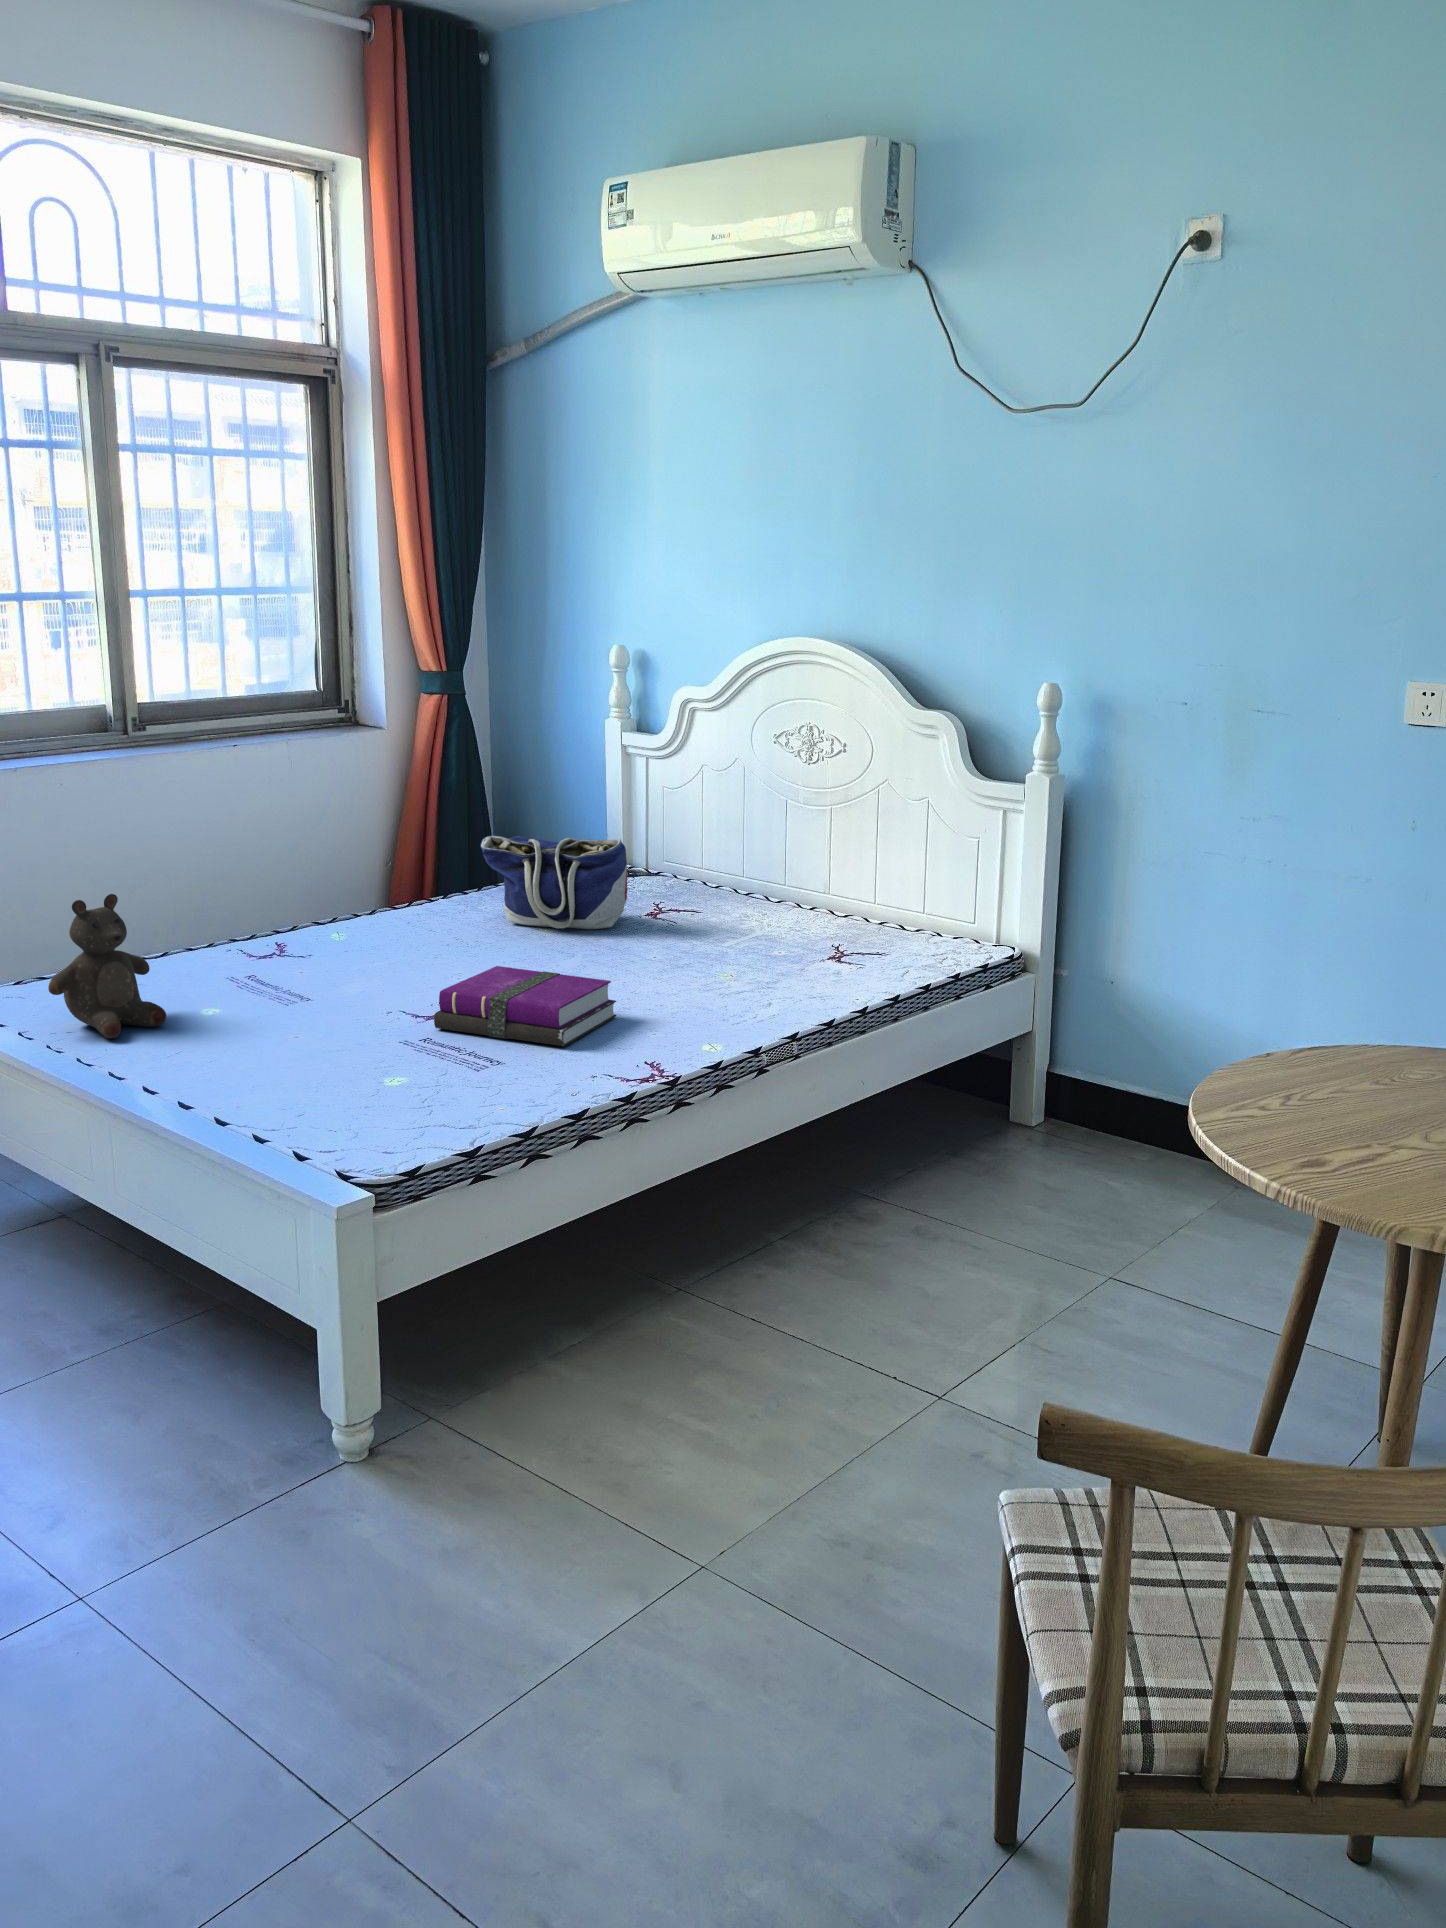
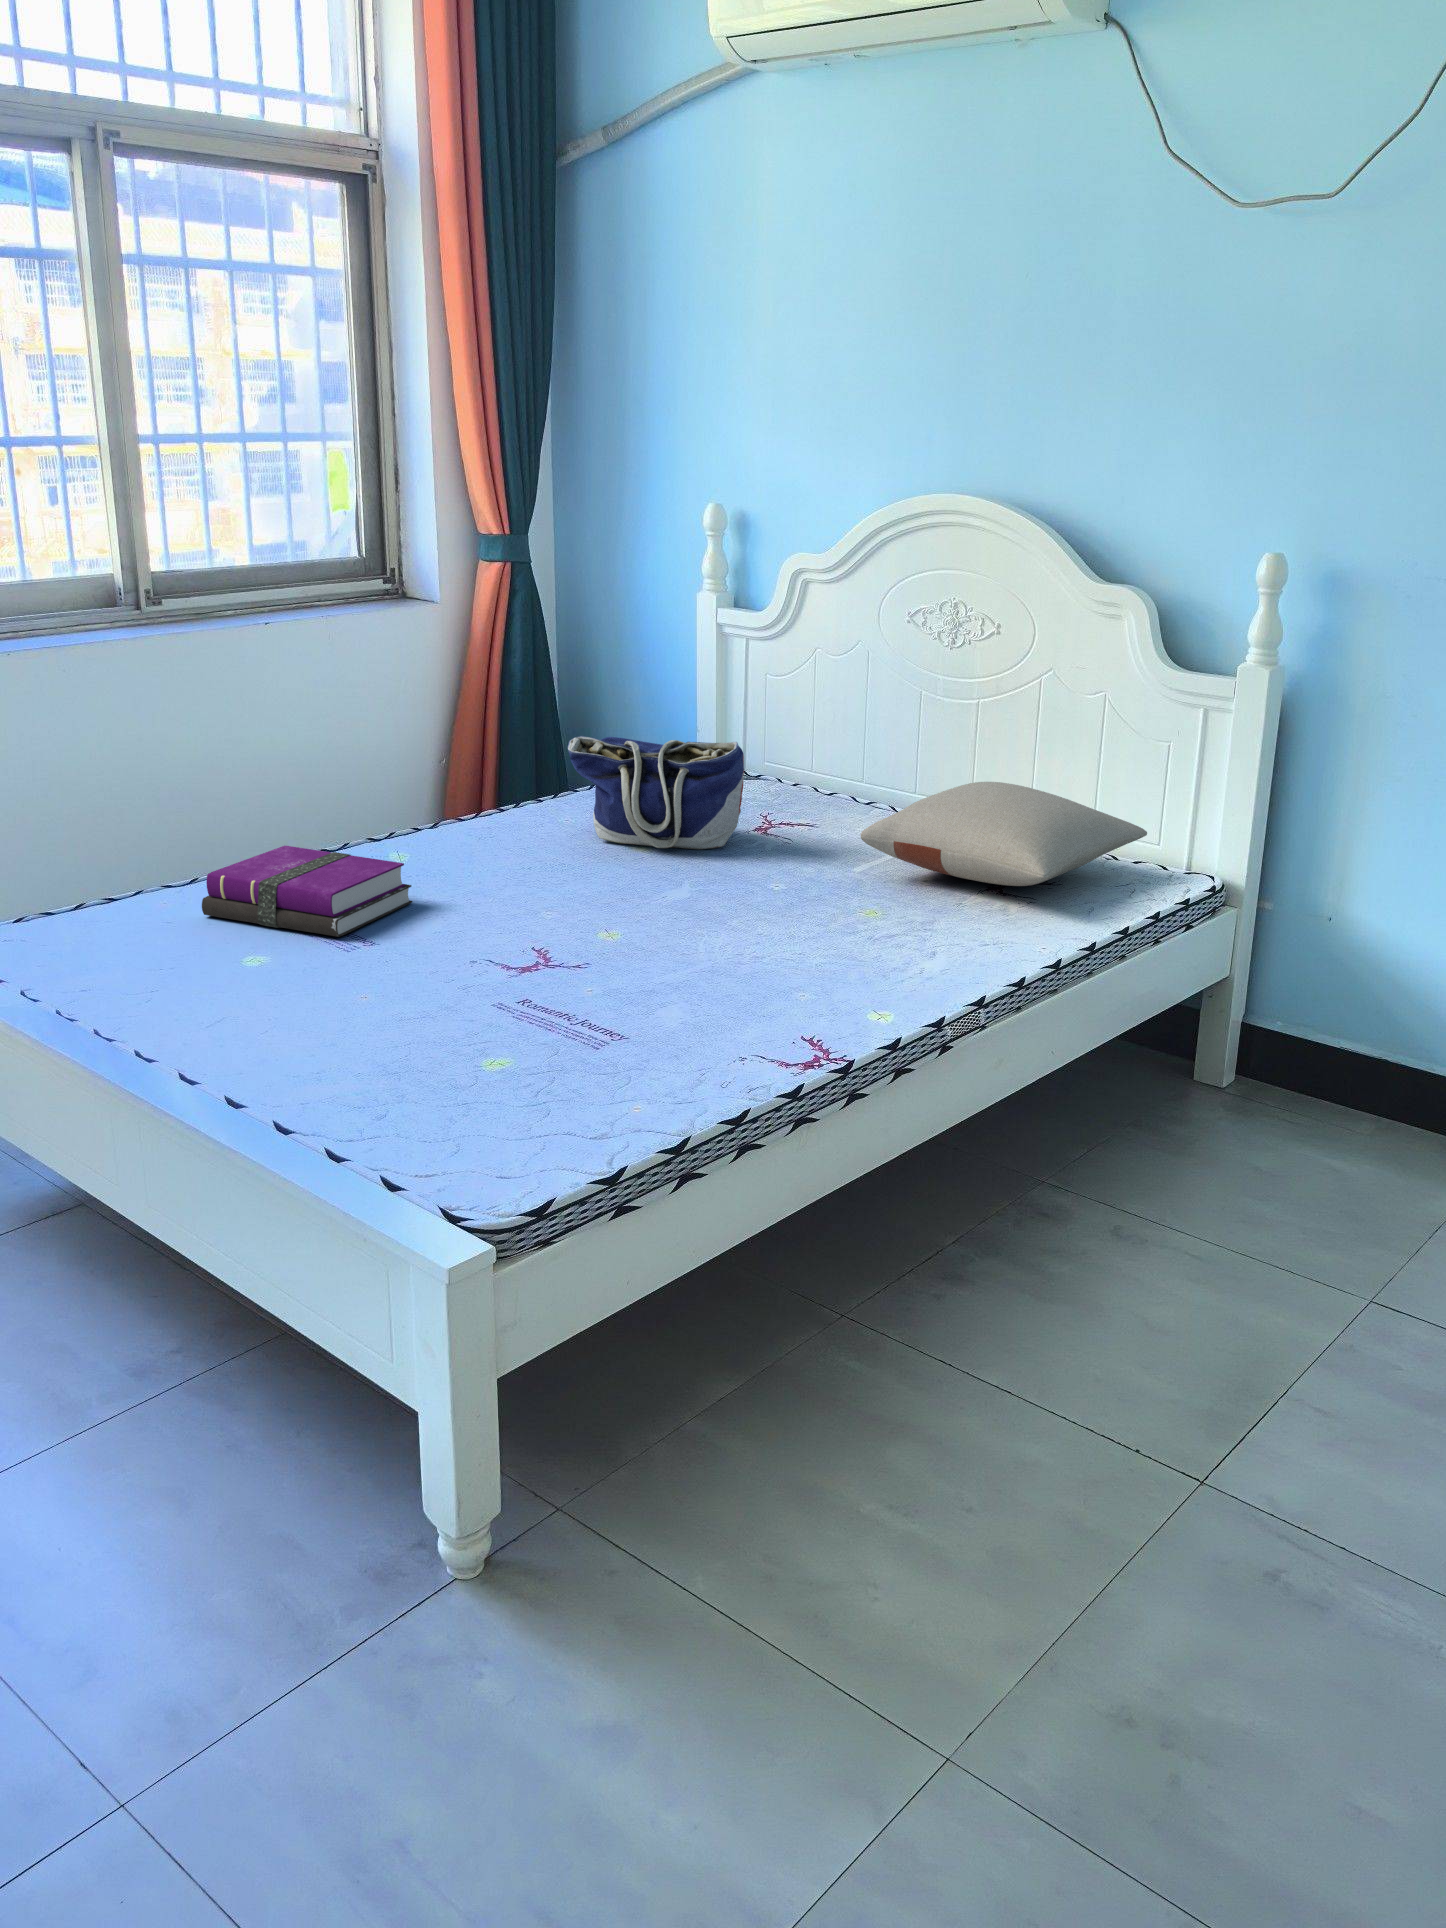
pillow: none [720,871,960,954] -> present [861,782,1147,886]
stuffed bear: present [48,894,166,1038] -> none [54,818,201,1001]
notebook: present [434,966,616,1046] -> present [202,846,412,937]

